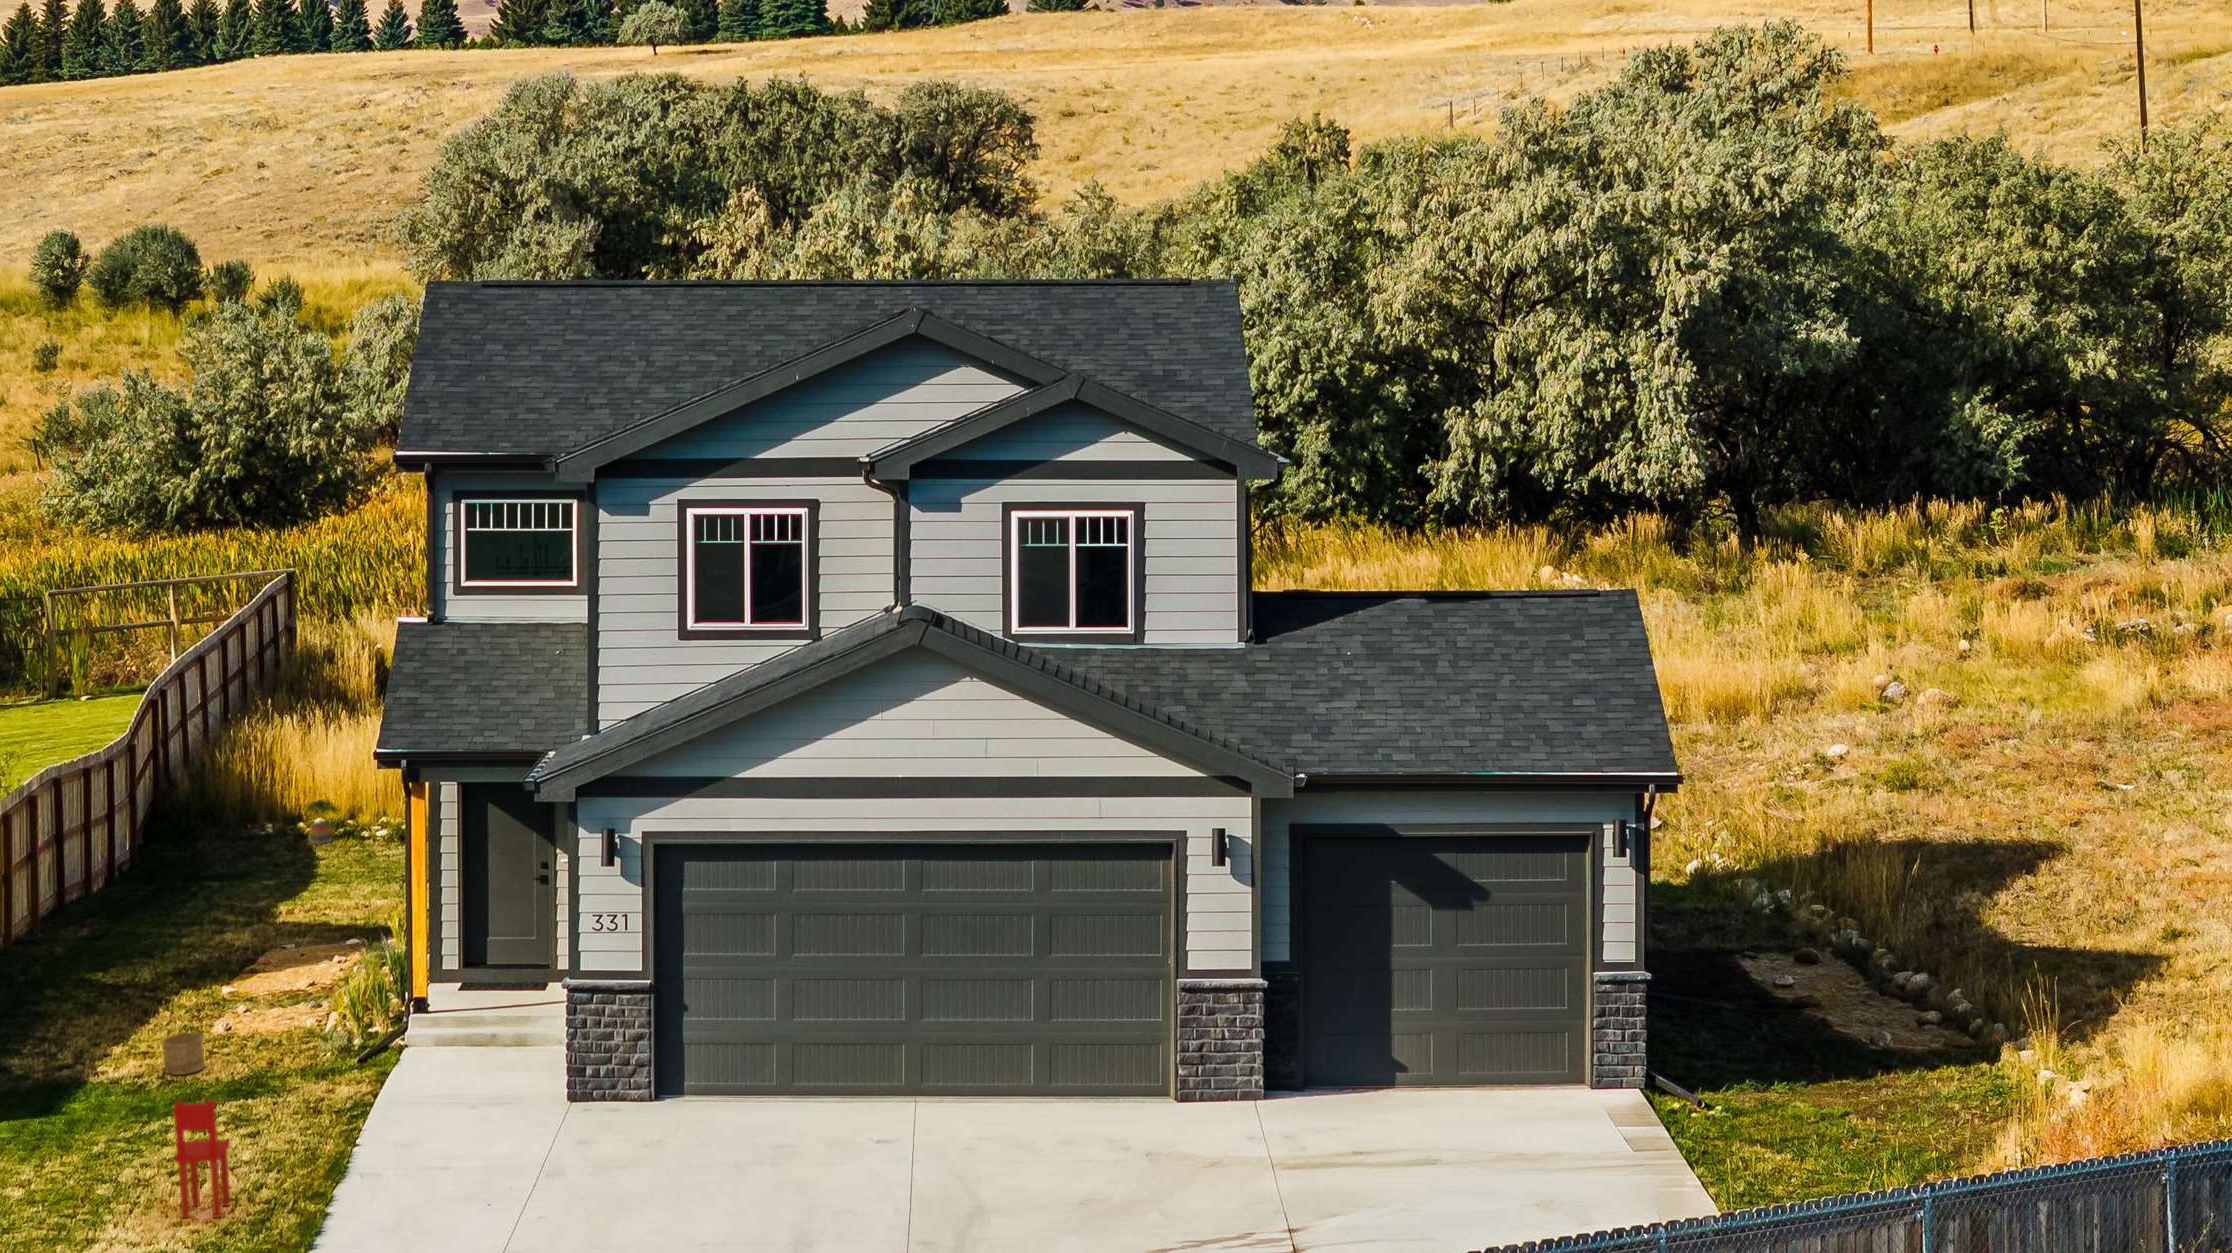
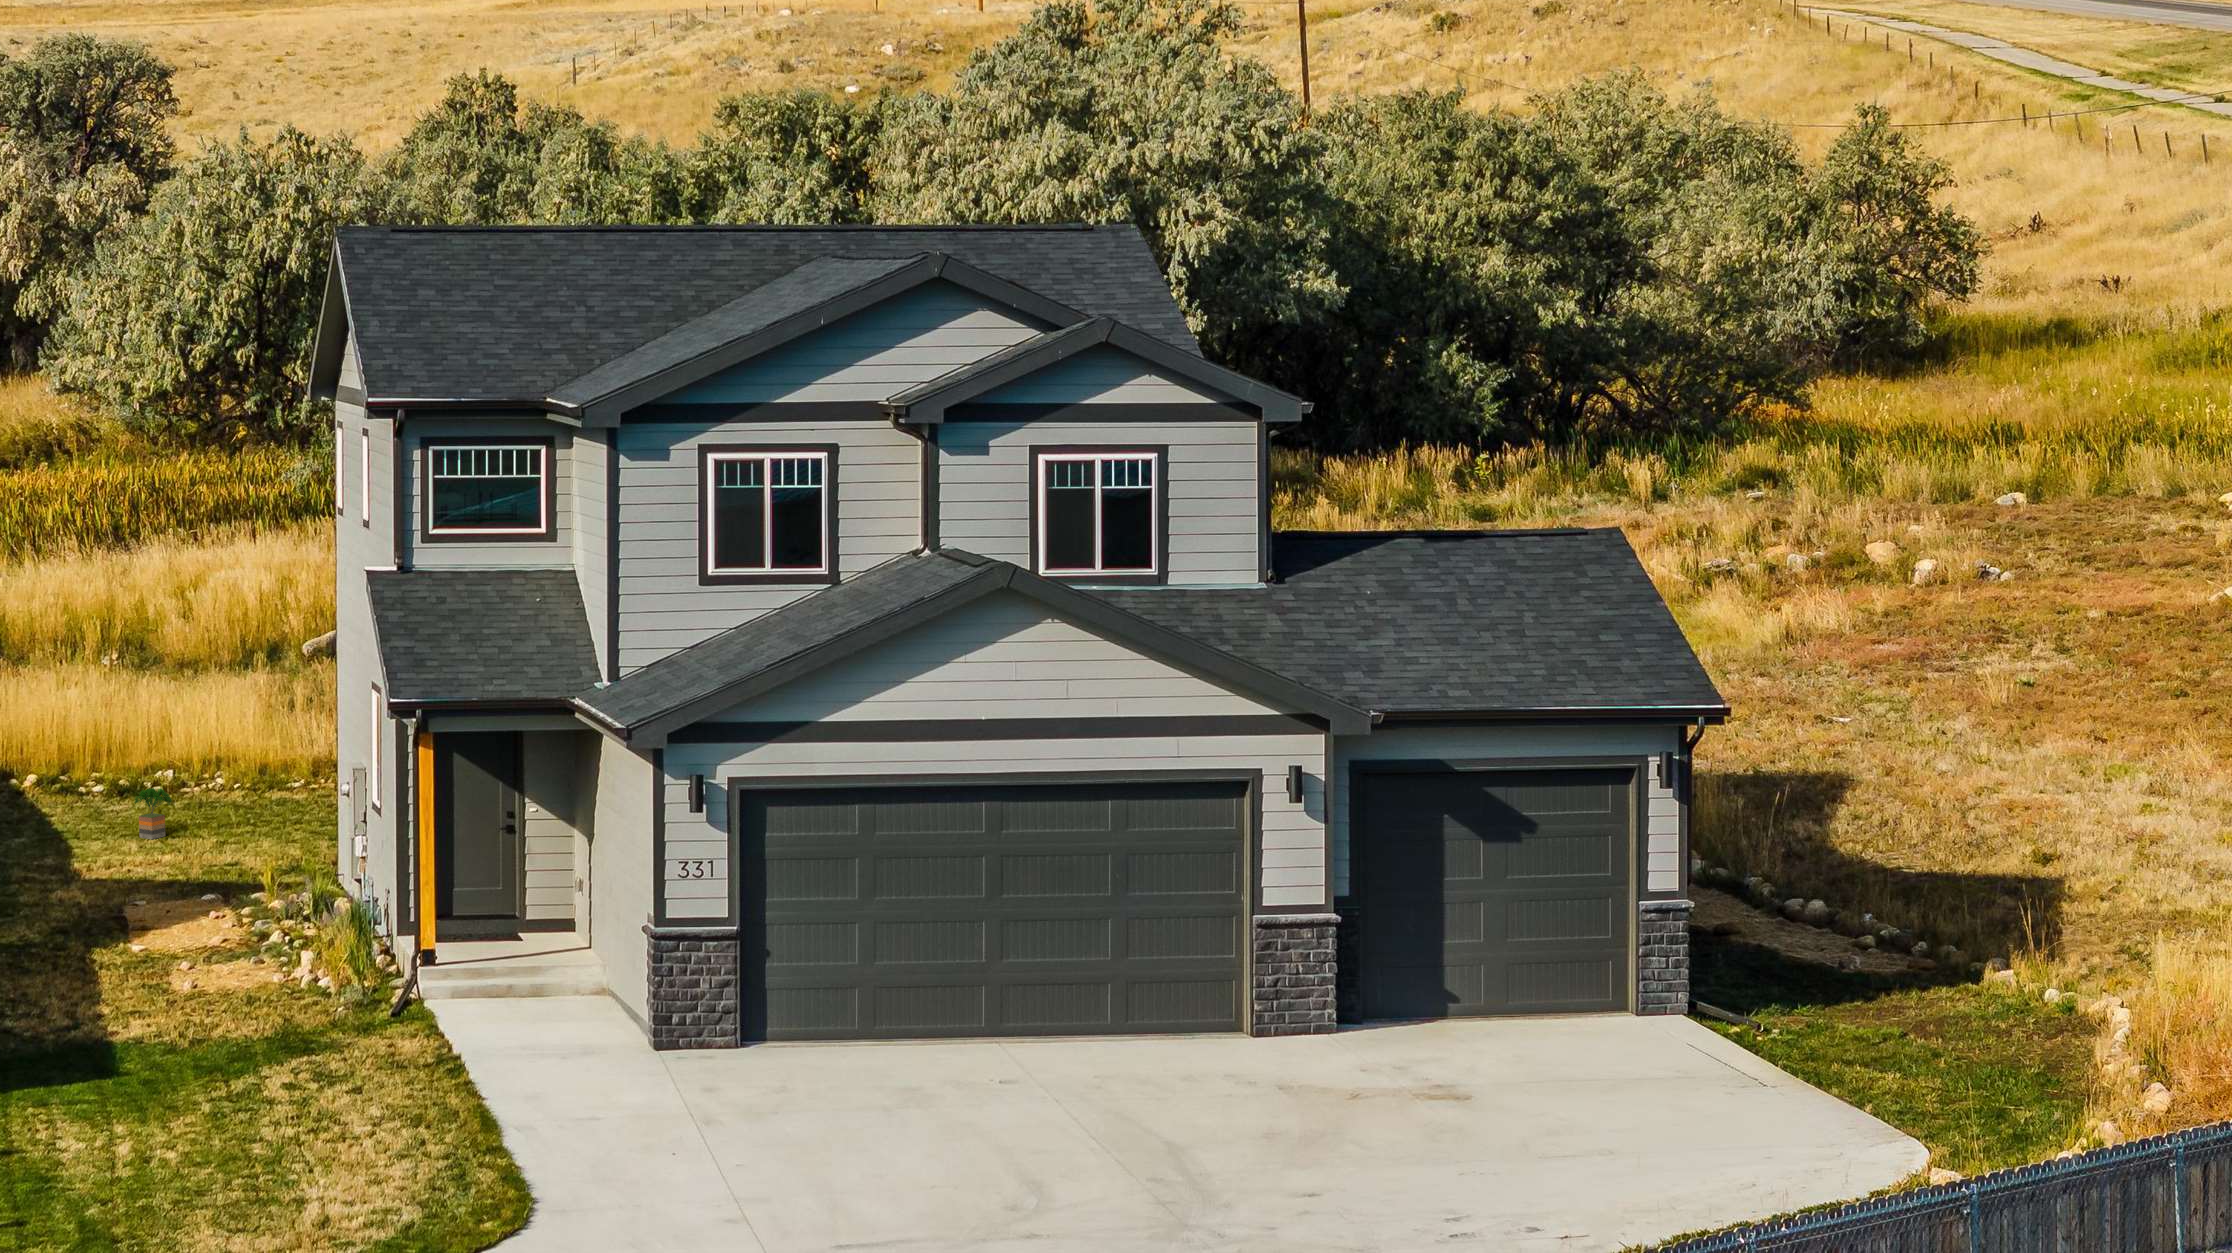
wooden bucket: present [162,1032,204,1075] -> none [204,1002,249,1044]
chair: present [174,1100,230,1218] -> none [351,1033,394,1150]

